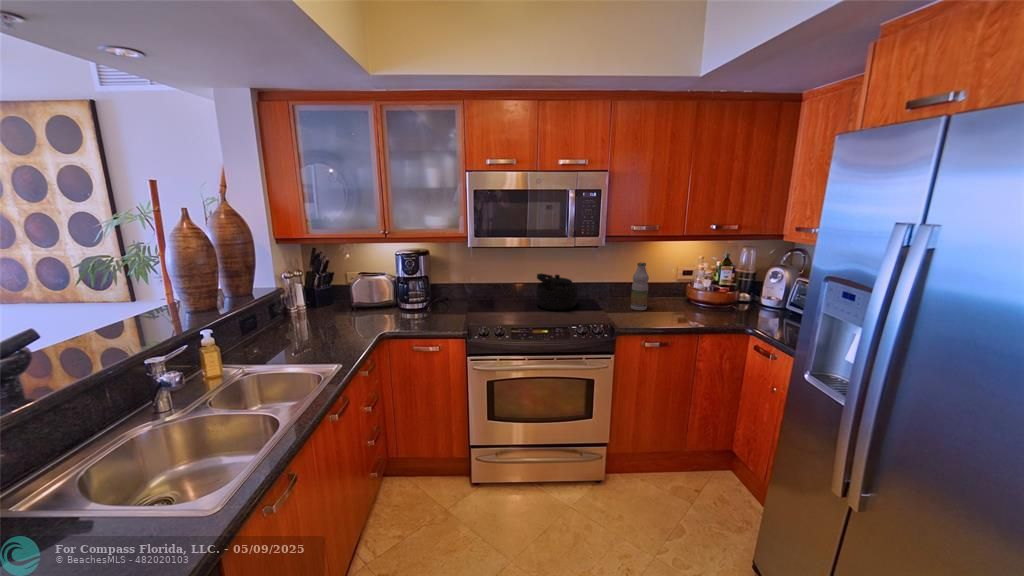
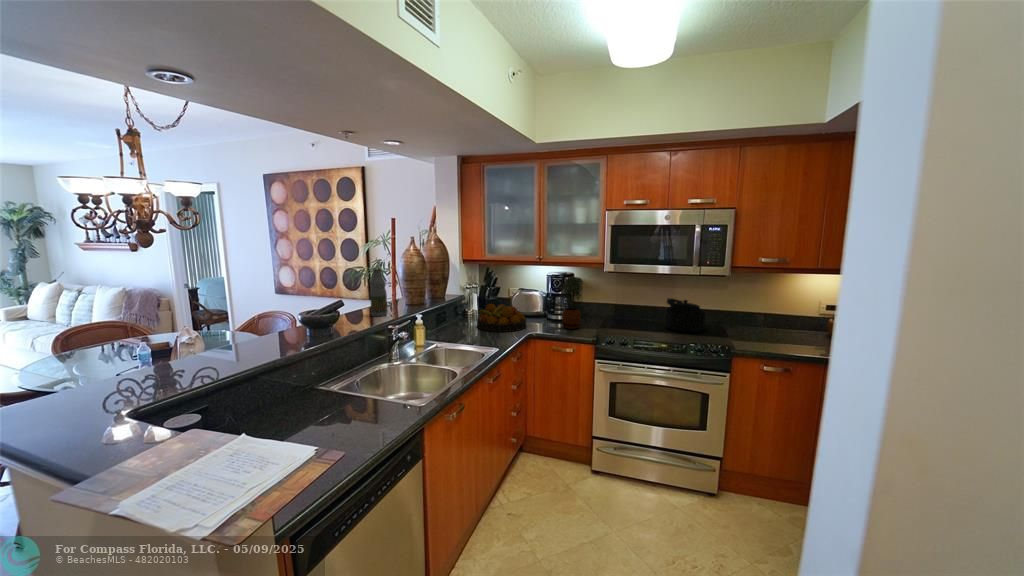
potted plant: none [416,255,446,320] -> present [561,277,583,329]
bottle: present [631,263,649,310] -> present [370,269,387,316]
fruit bowl: none [299,297,375,337] -> present [476,304,526,332]

